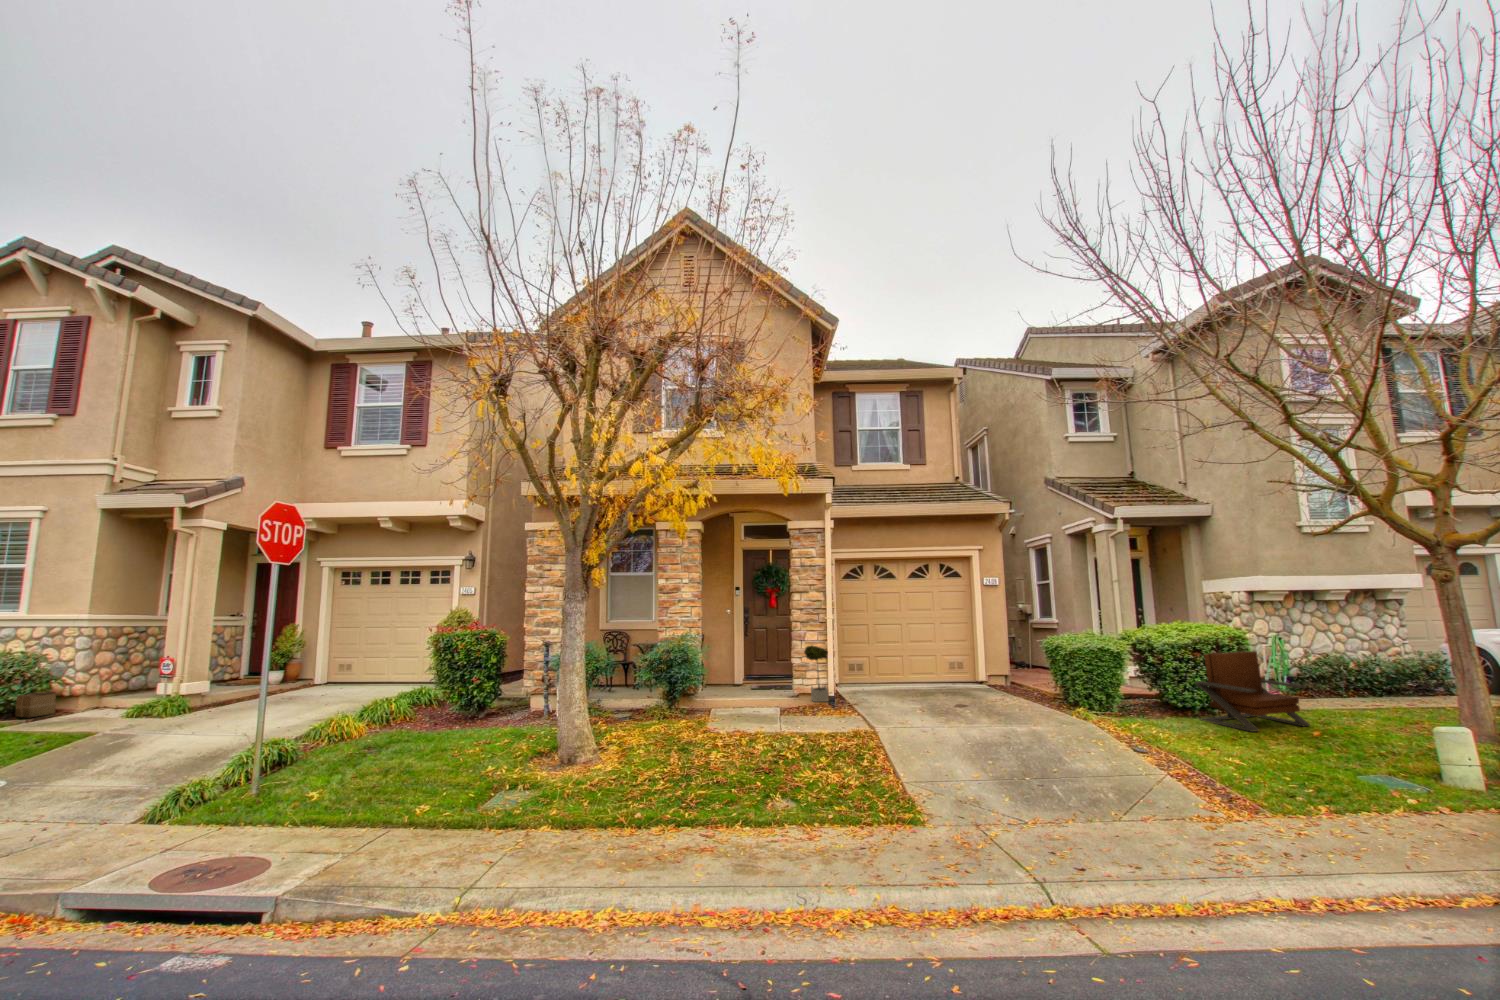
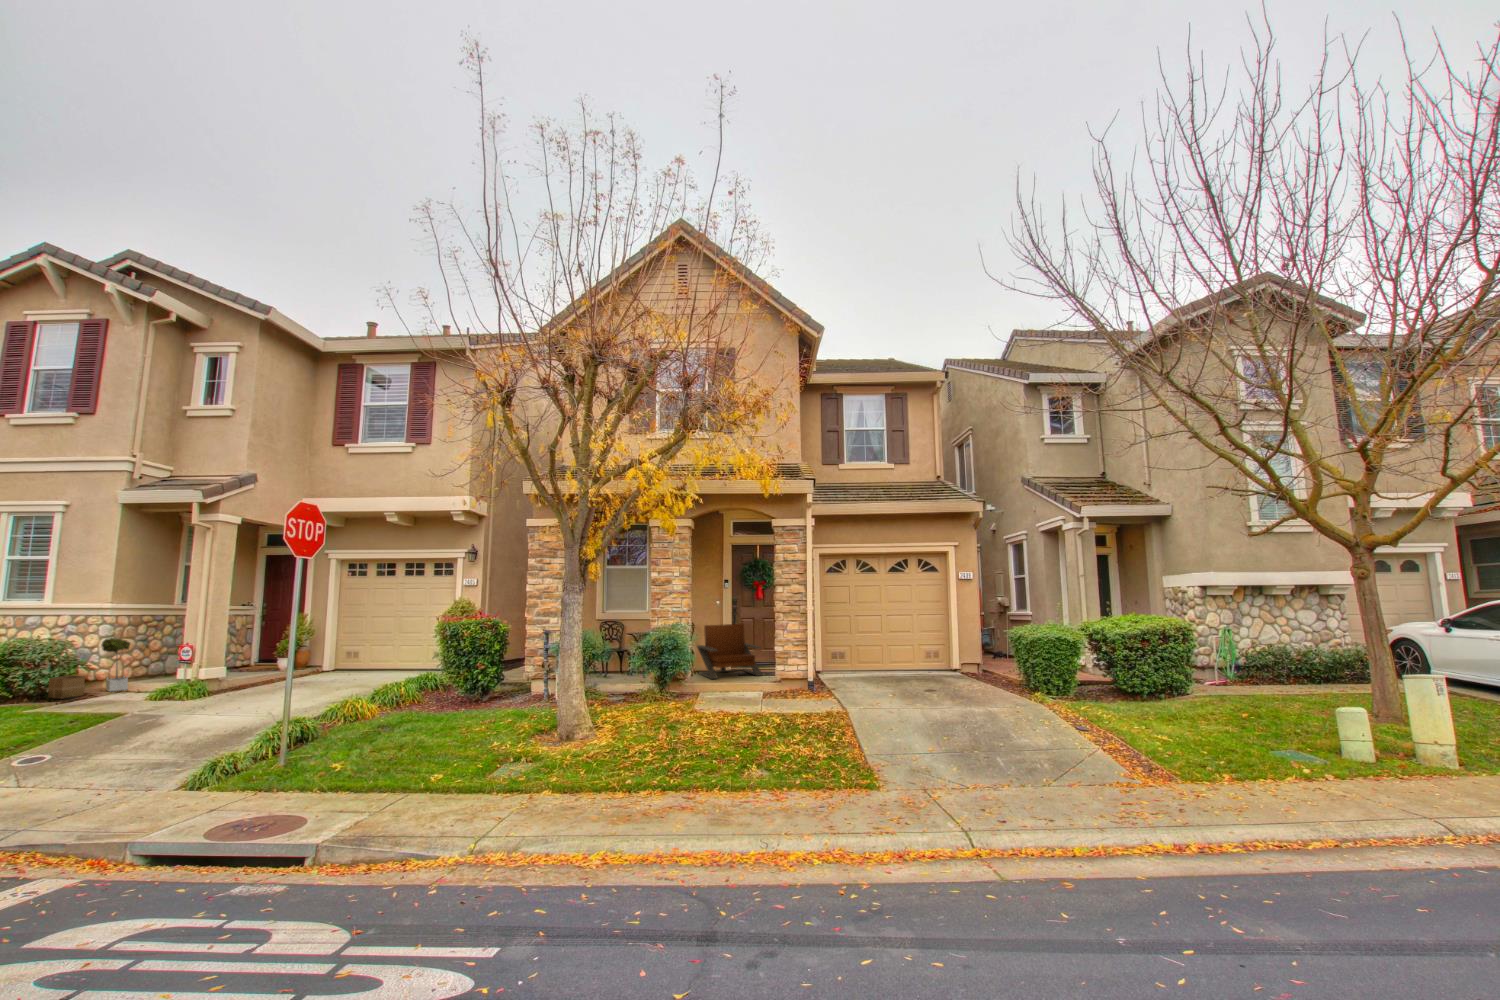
potted tree: present [804,645,828,702] -> present [102,638,130,692]
lounge chair: present [1195,651,1310,732] -> present [697,624,762,679]

